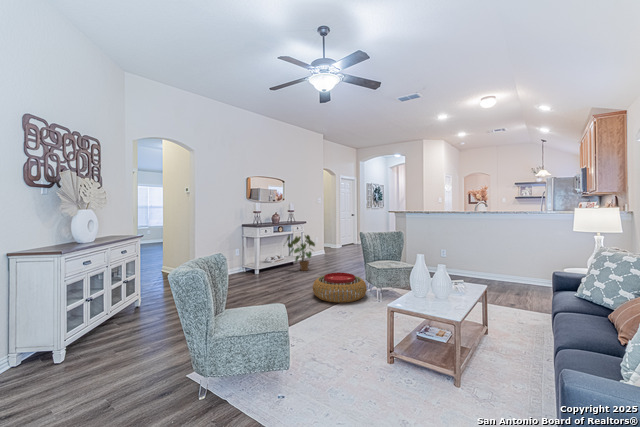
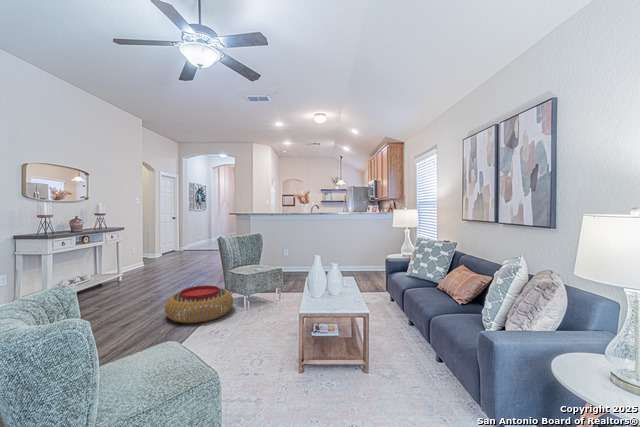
house plant: present [287,235,315,271] -> none [93,245,146,292]

